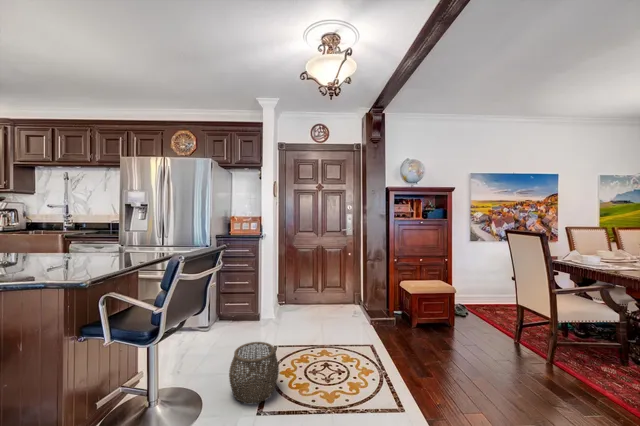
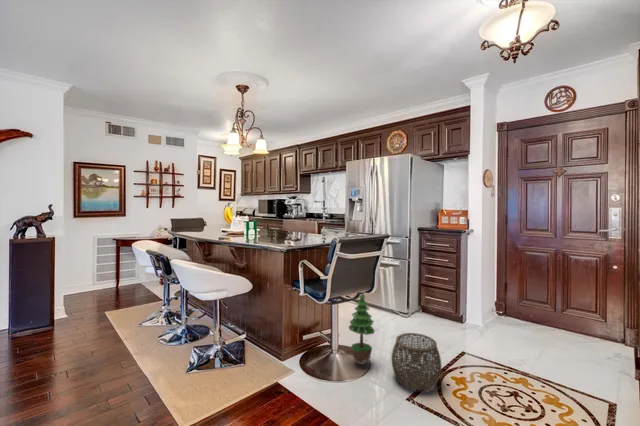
potted tree: none [171,314,206,402] -> present [349,292,374,364]

